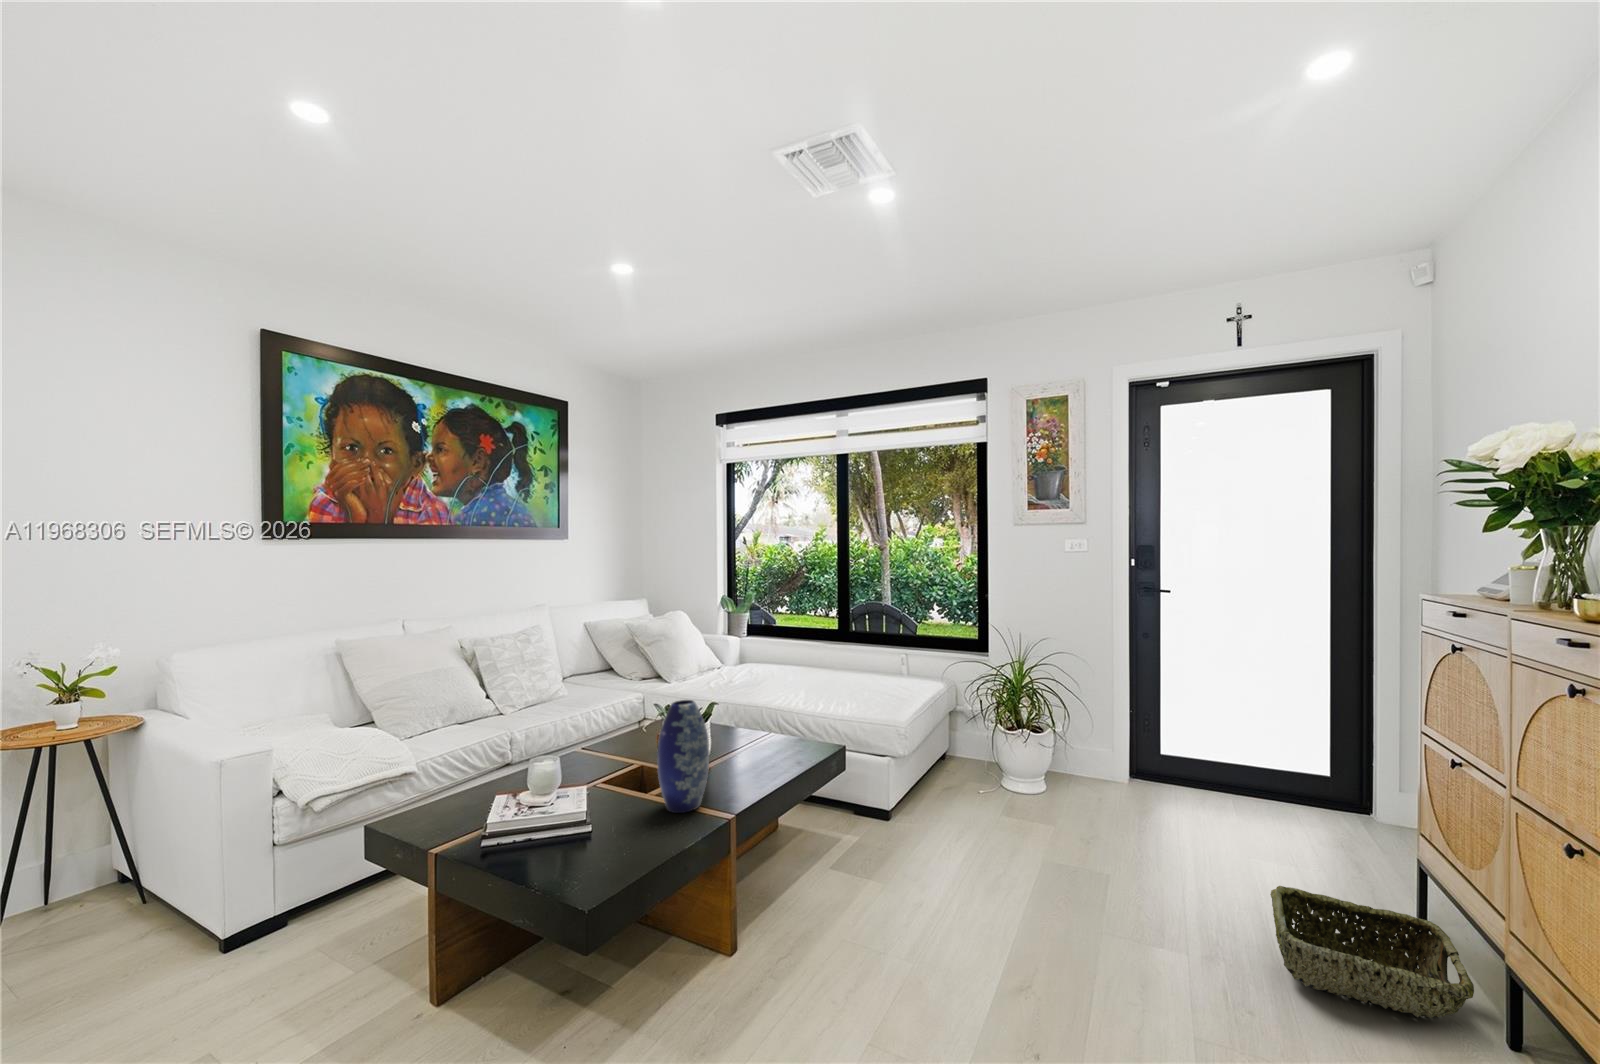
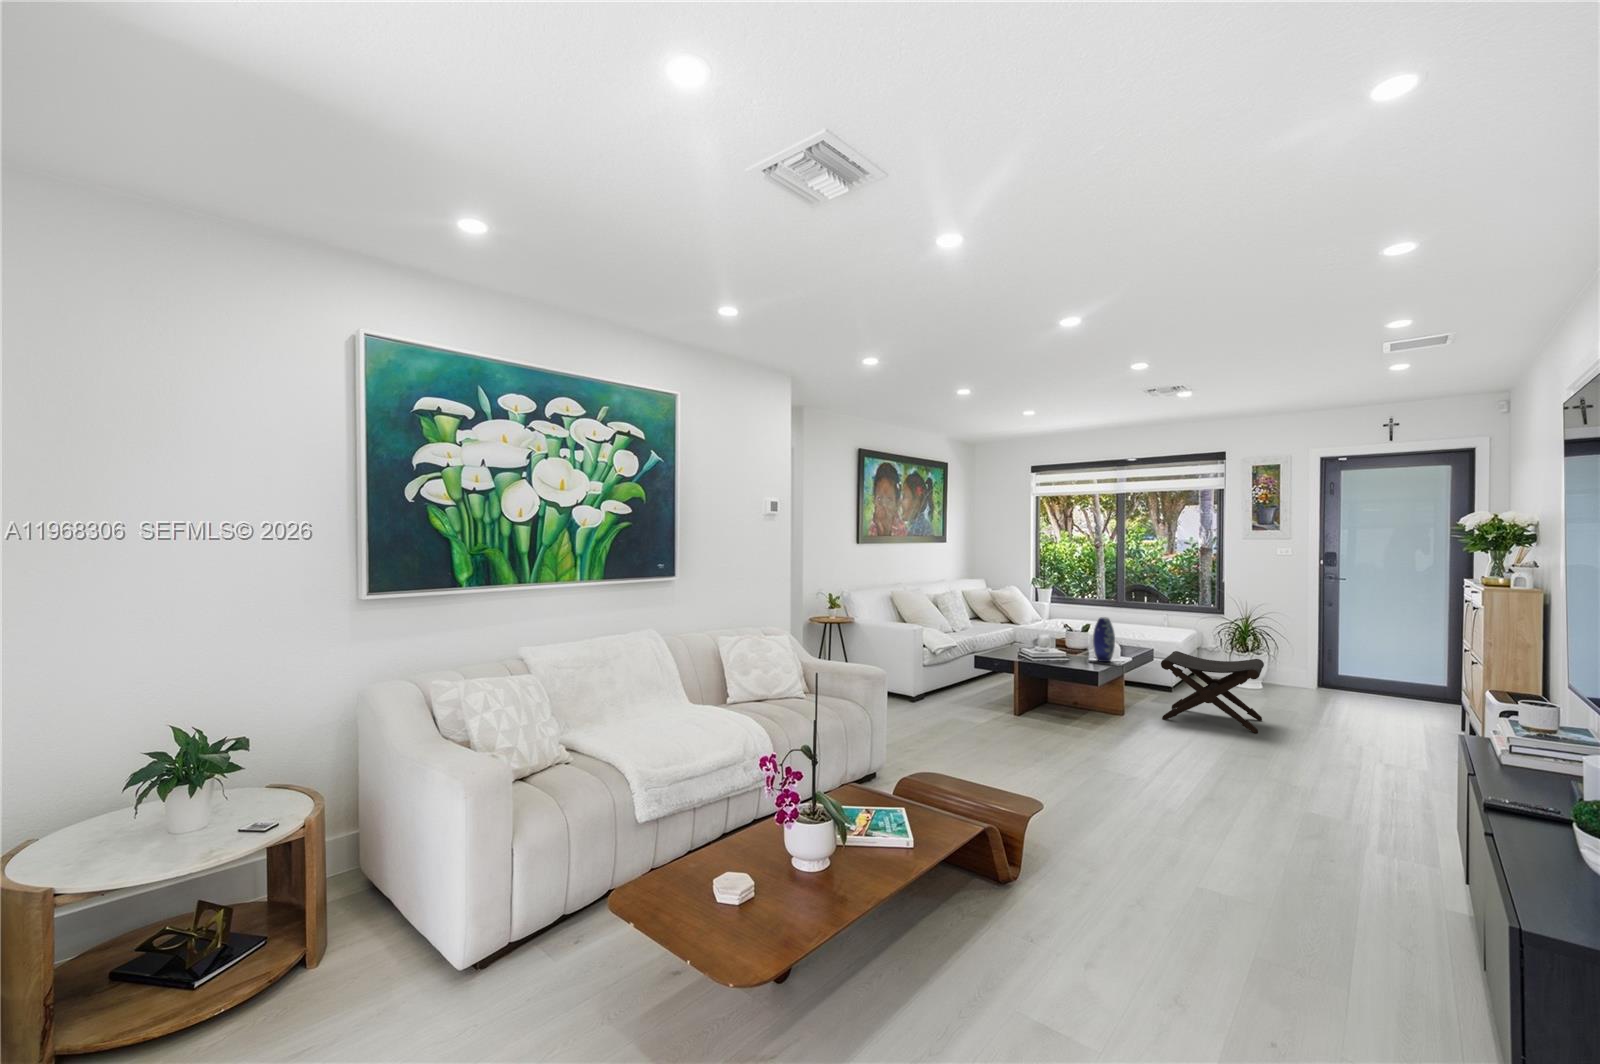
footstool: none [804,759,1032,1006] -> present [1161,651,1264,733]
woven basket: present [1270,886,1474,1018] -> none [1379,704,1459,745]

